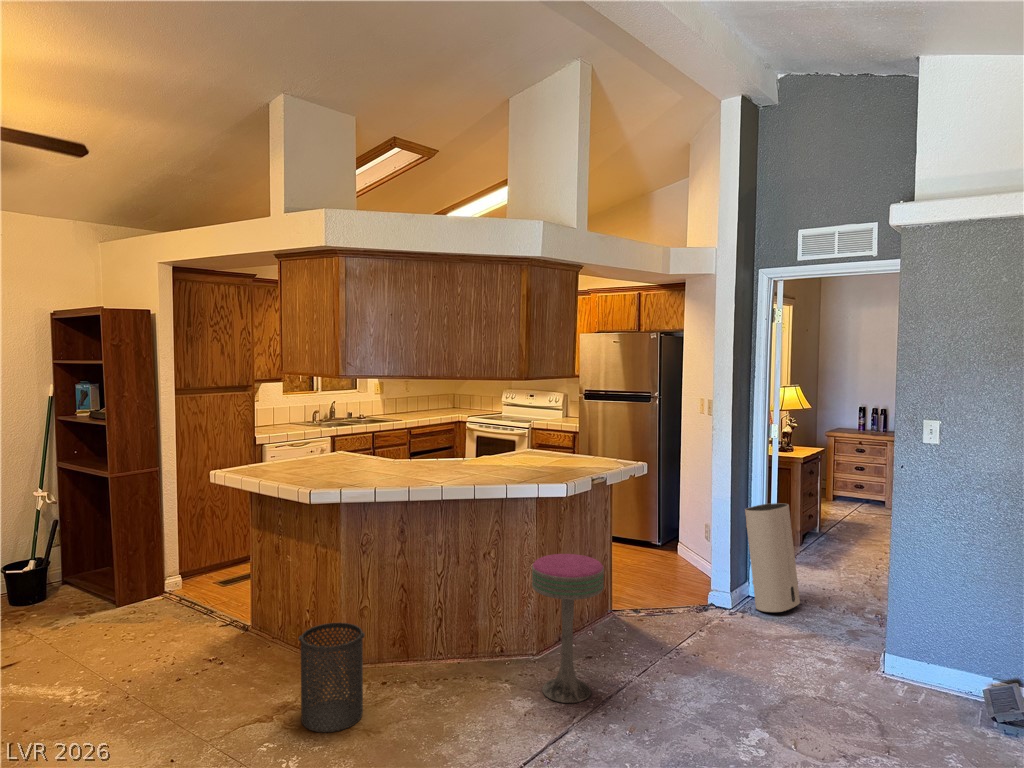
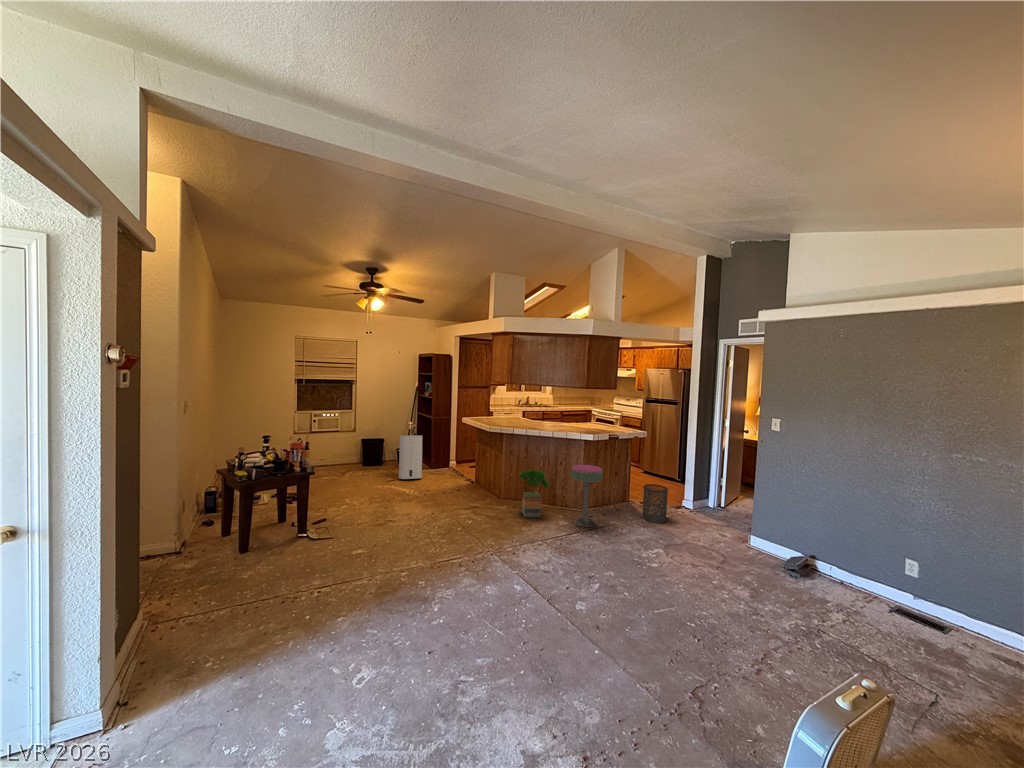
air purifier: present [745,503,800,612] -> present [399,435,422,479]
potted tree: none [398,579,482,708] -> present [519,469,549,517]
trash can: present [299,623,365,732] -> present [642,484,668,523]

